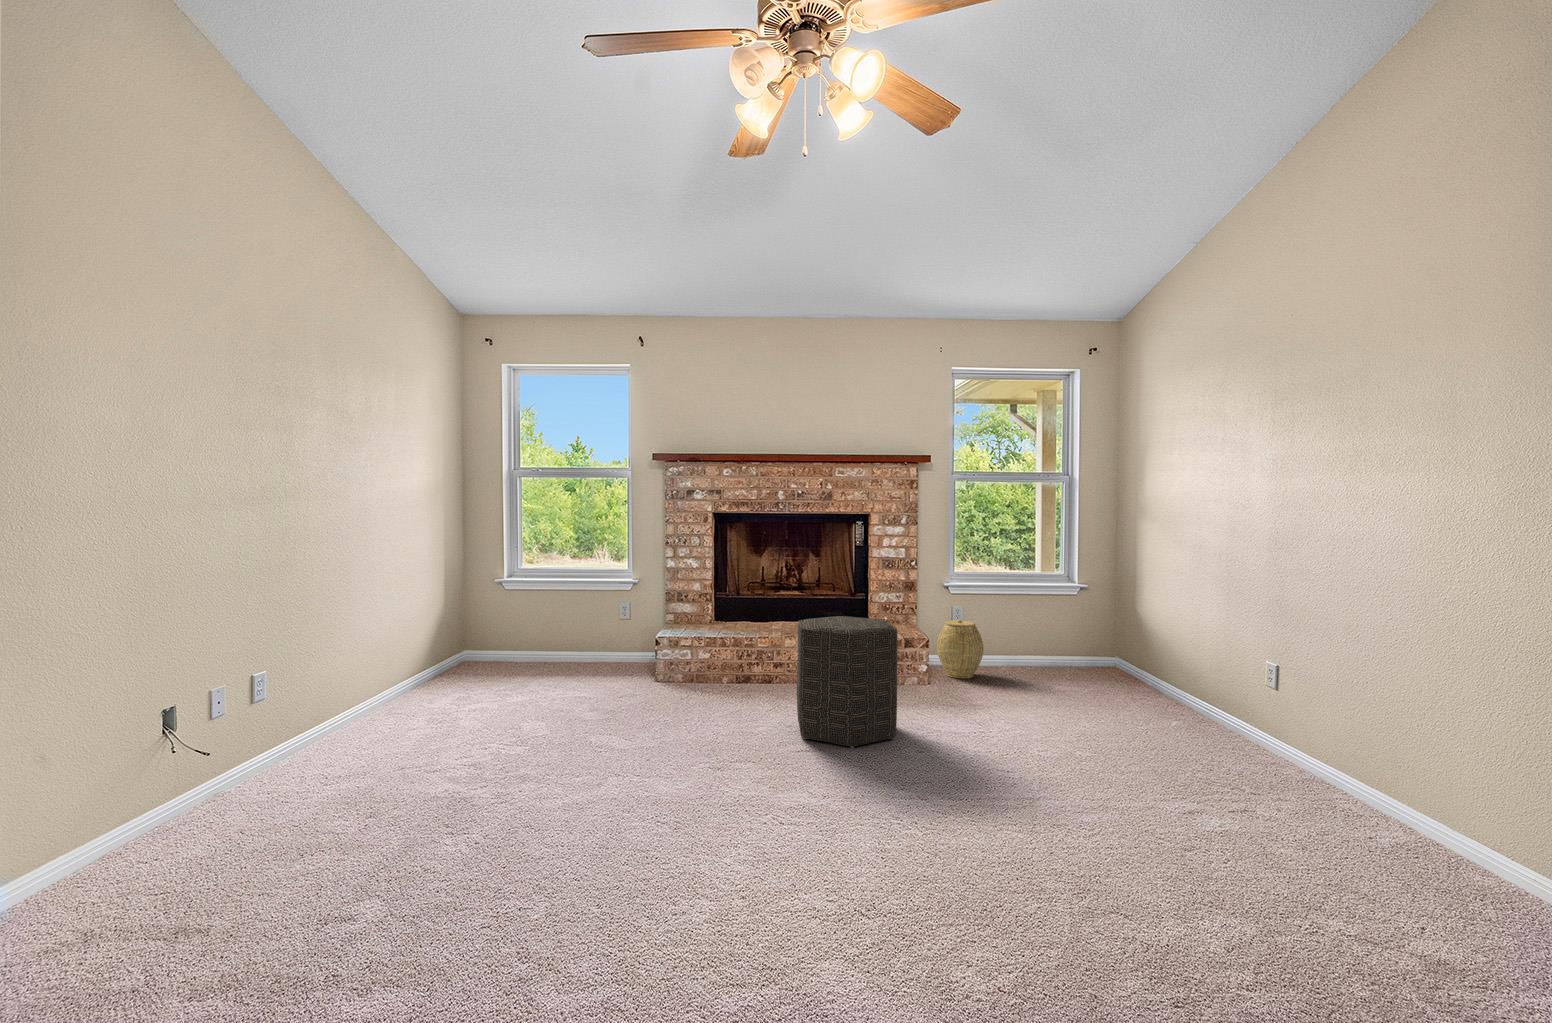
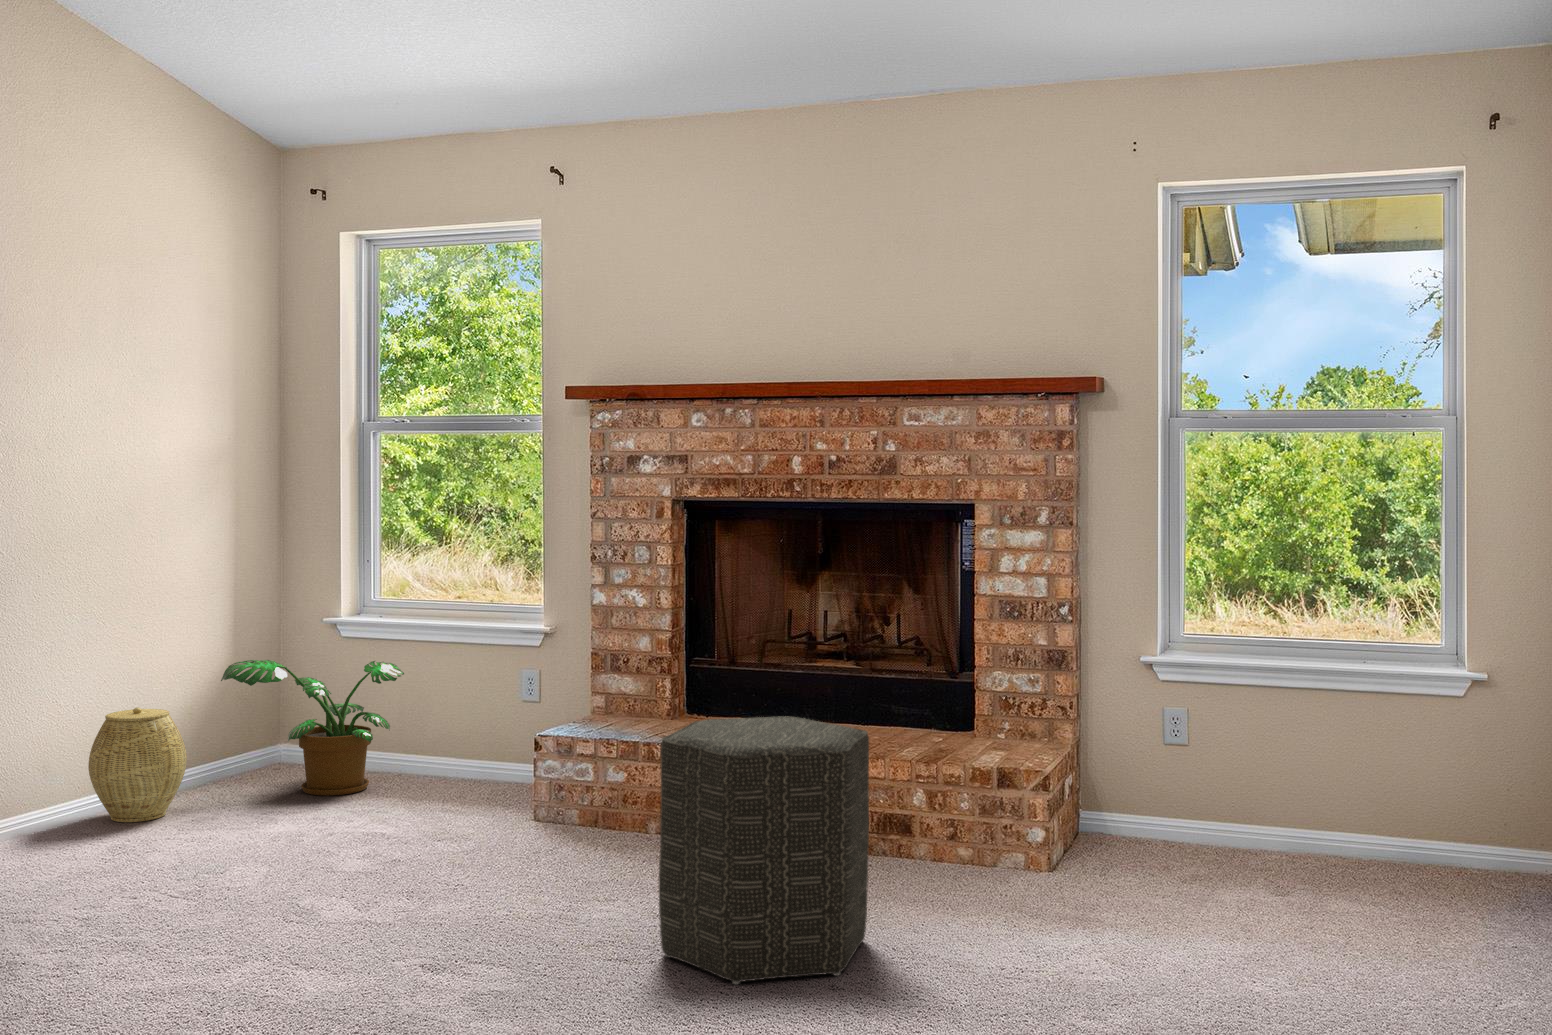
potted plant: none [453,602,552,679] -> present [221,660,404,796]
woven basket: present [937,620,984,678] -> present [88,707,187,822]

